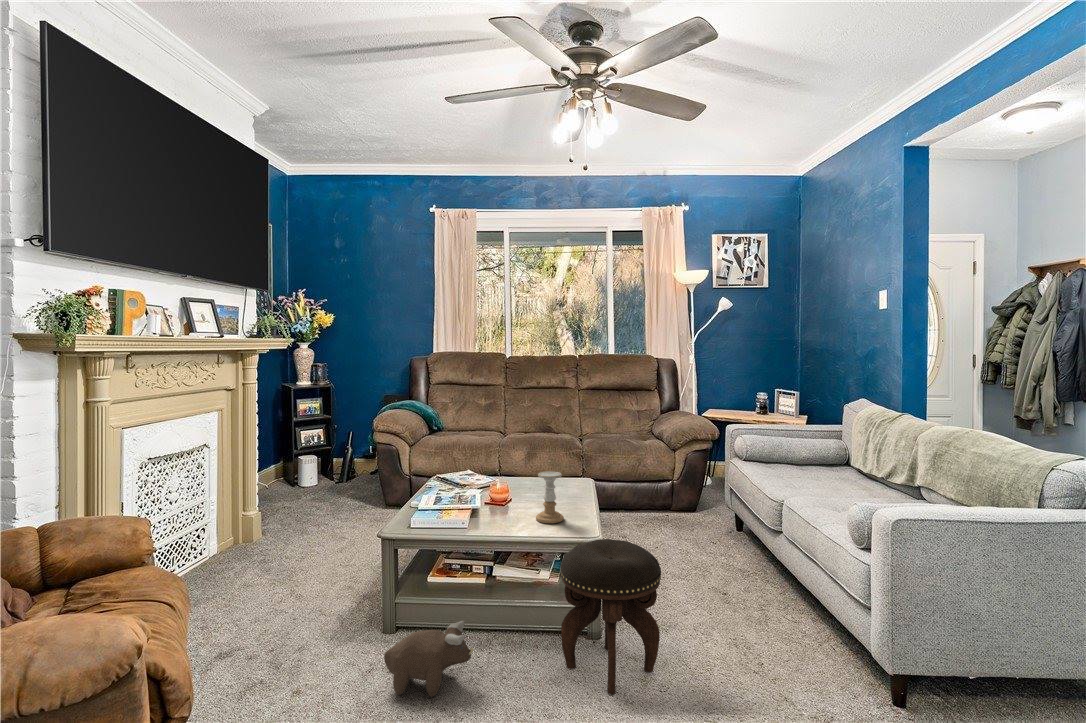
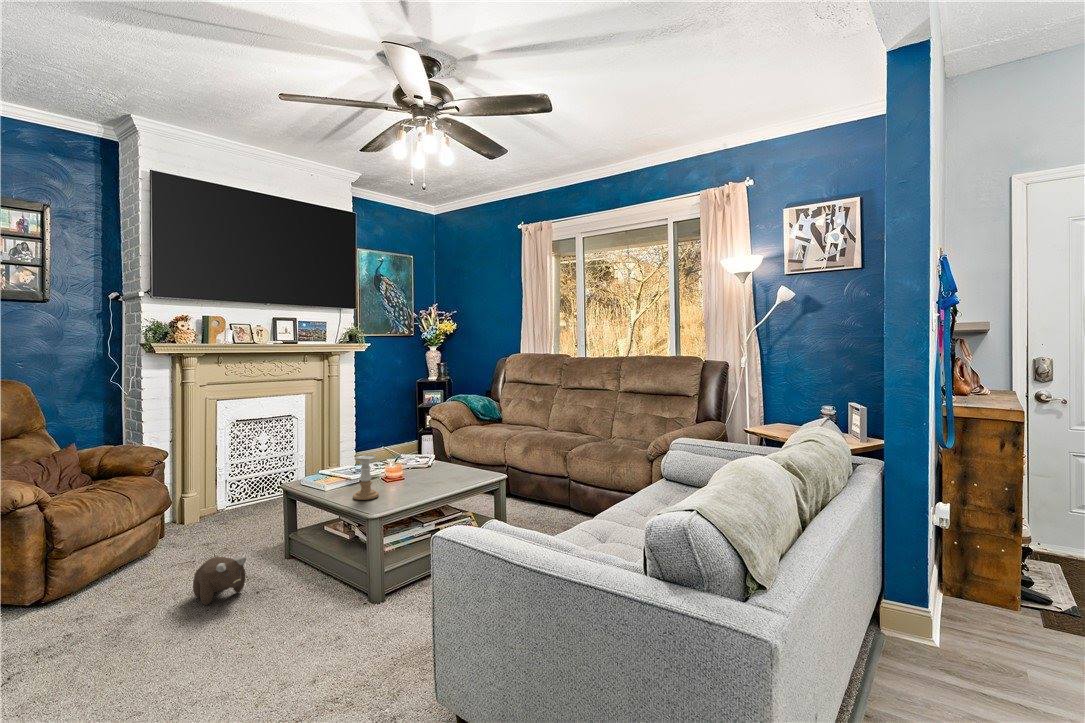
footstool: present [561,539,661,695] -> none [267,516,363,647]

